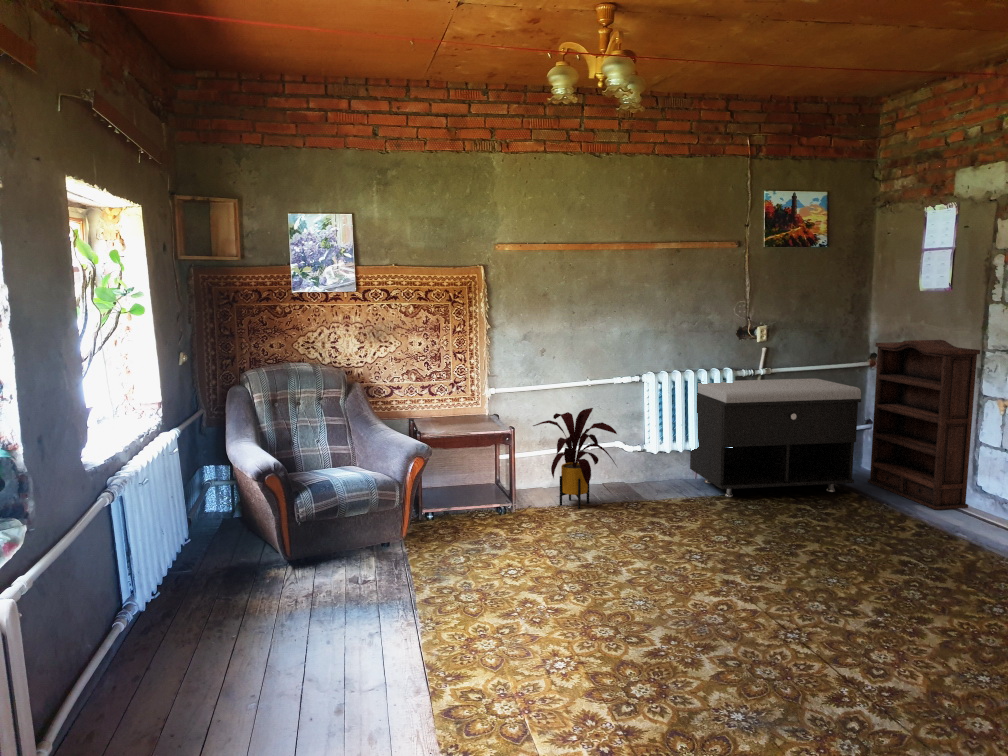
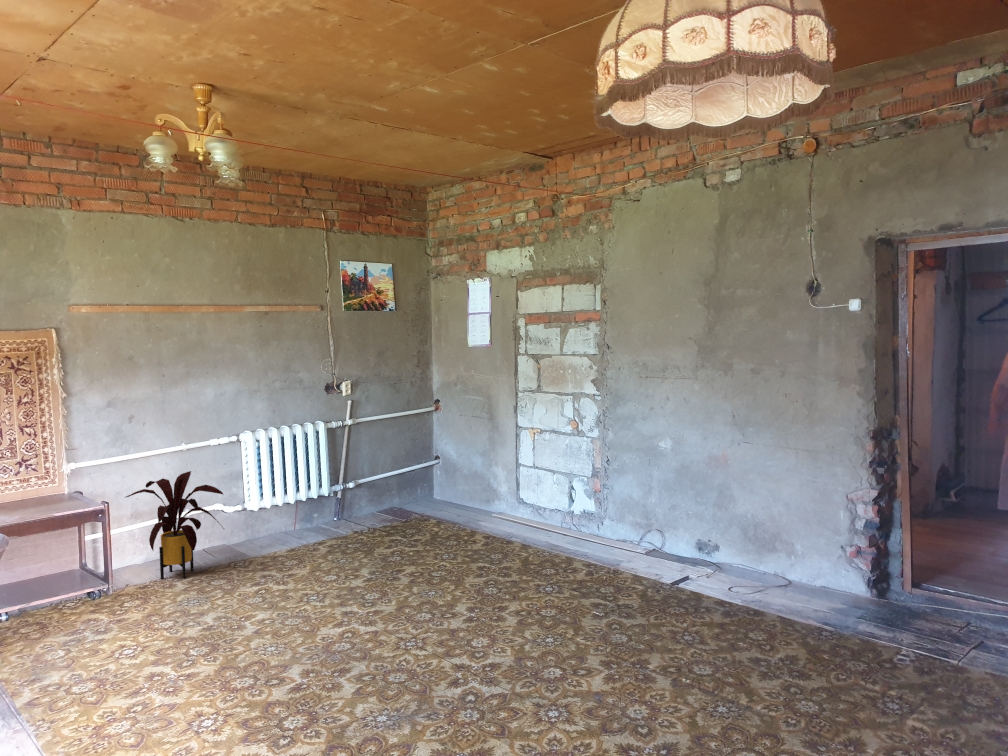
bookshelf: present [868,340,980,510] -> none [442,386,517,525]
storage bench: present [690,378,861,497] -> none [289,425,435,542]

